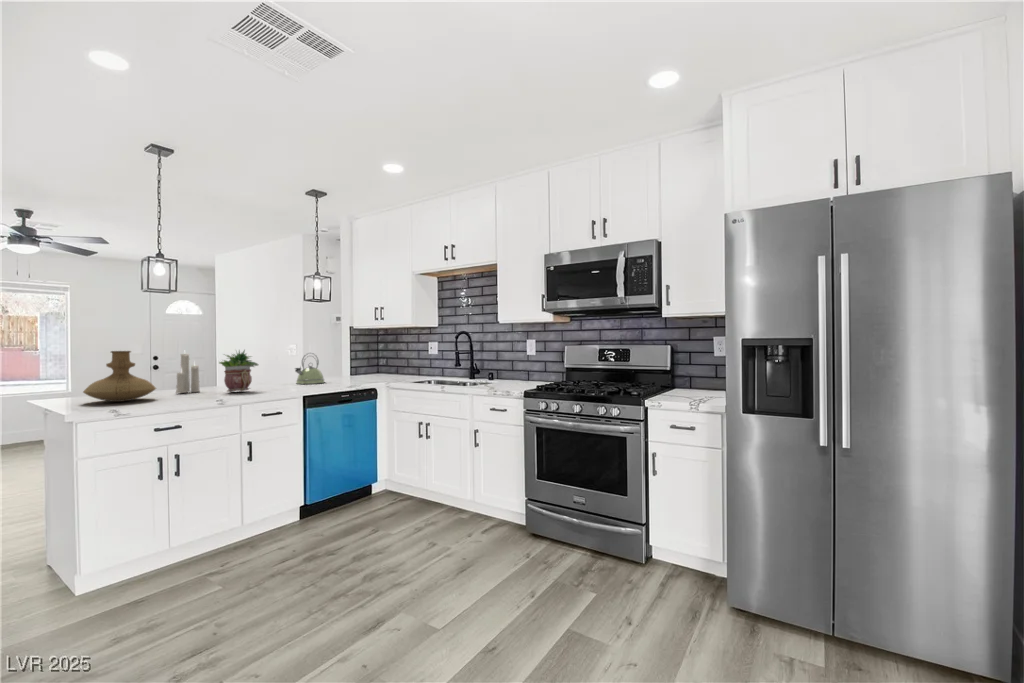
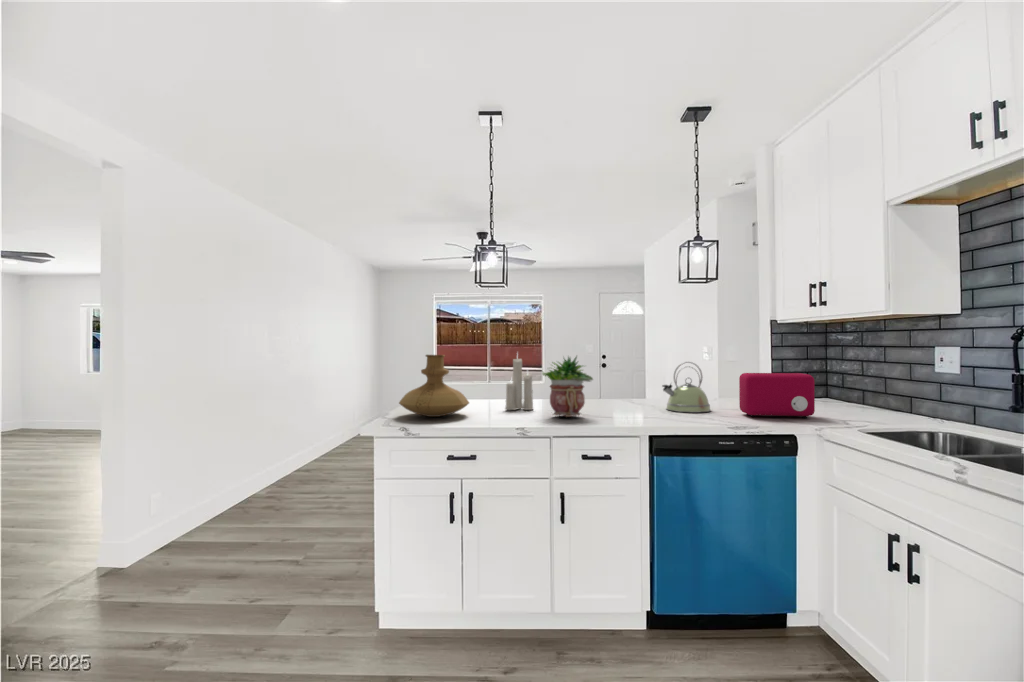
toaster: none [342,357,381,383] -> present [739,373,815,418]

